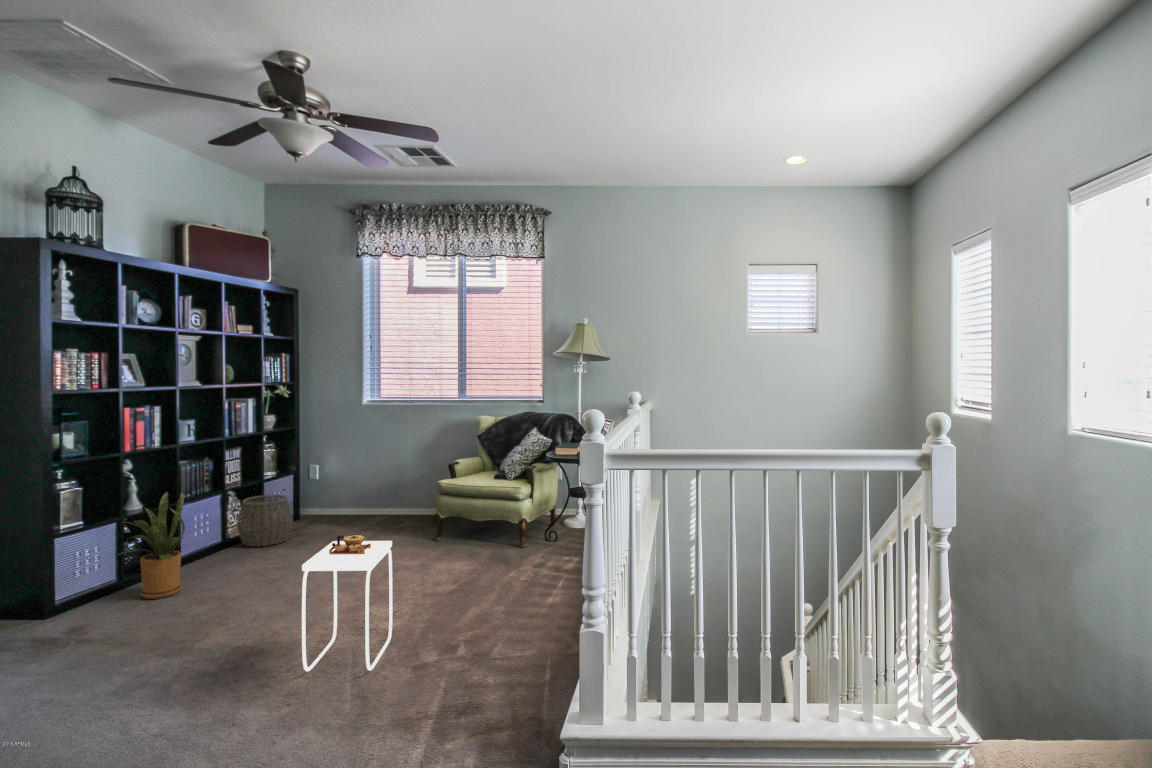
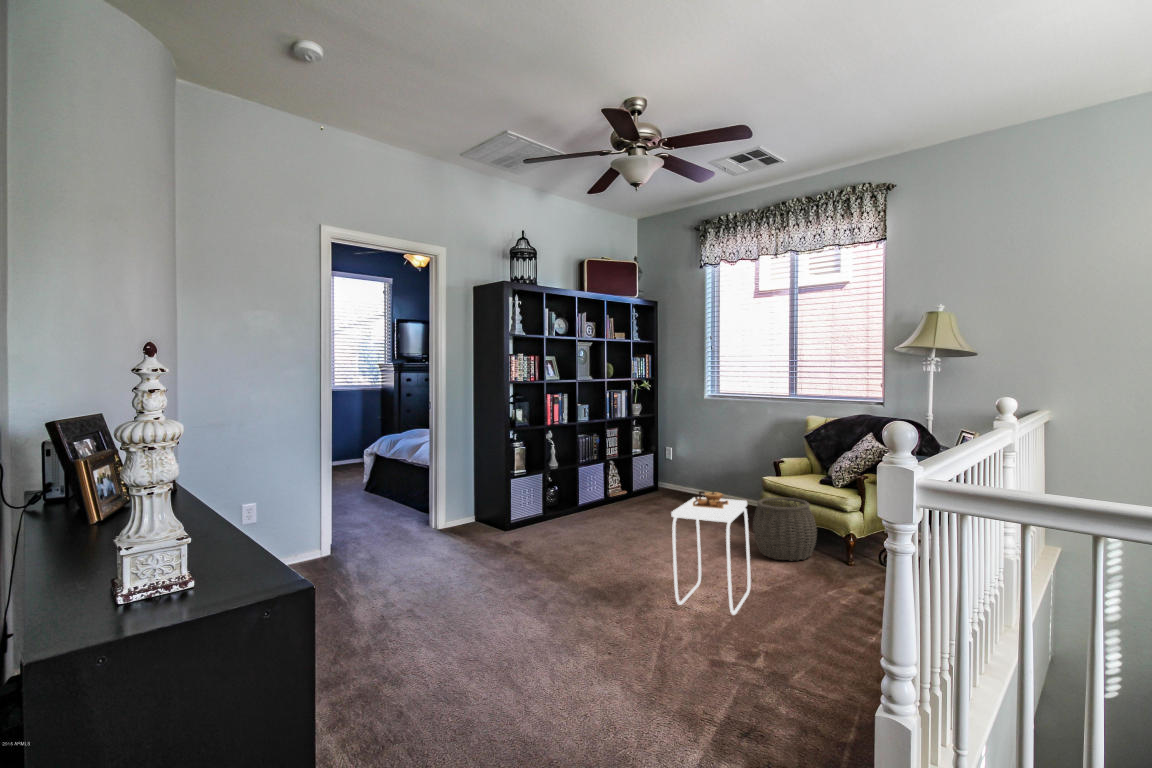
house plant: present [121,492,185,599] -> none [541,455,585,533]
woven basket: present [237,495,293,547] -> present [753,497,817,560]

